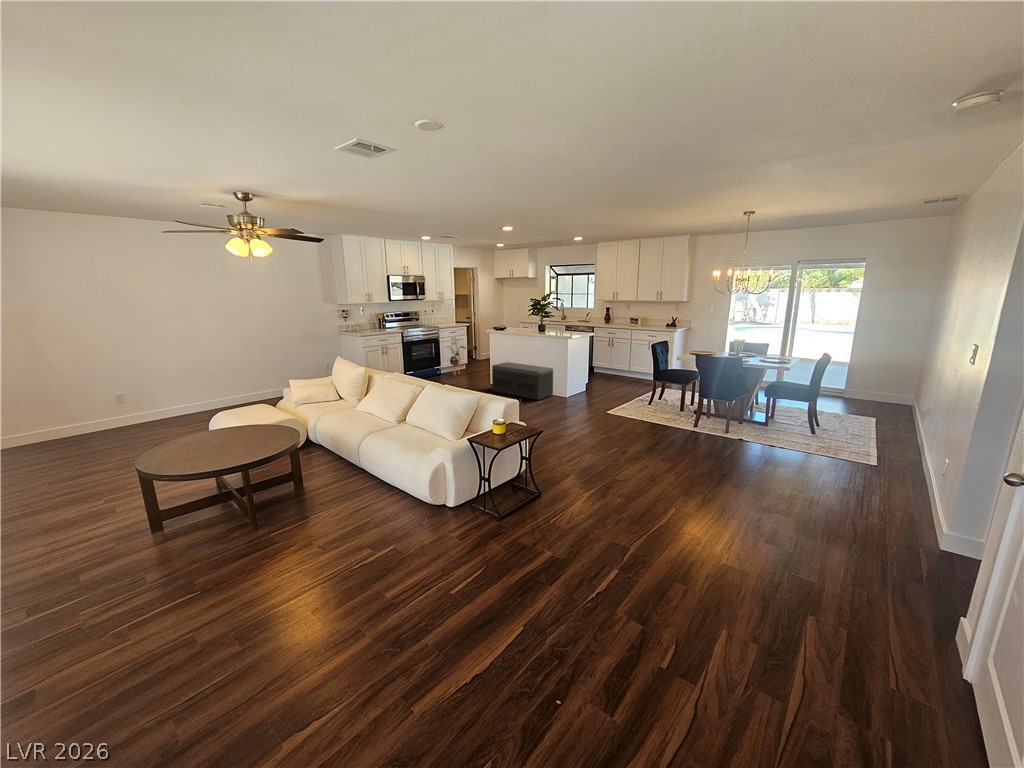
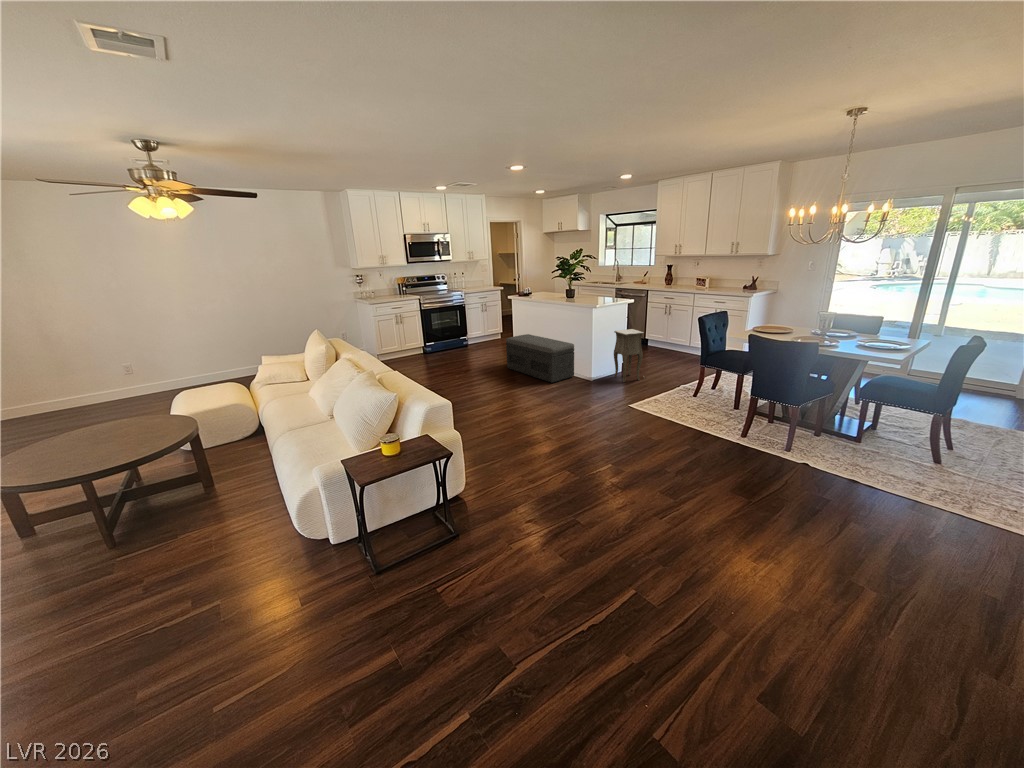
house plant: present [450,346,465,374] -> none [469,304,492,346]
side table: none [583,356,608,398] -> present [614,329,645,382]

